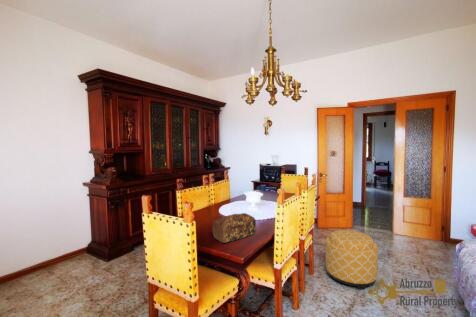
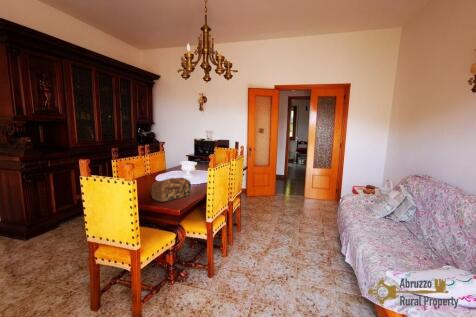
ottoman: present [325,230,378,290] -> none [250,194,290,239]

